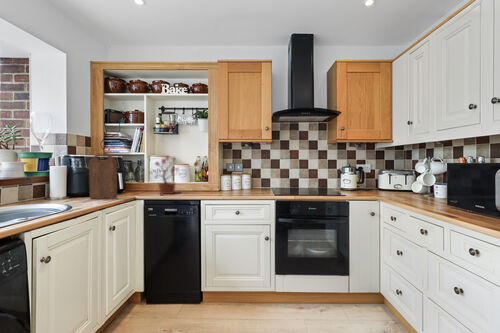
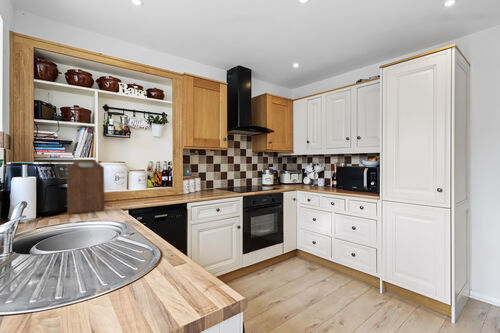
potted plant: present [153,156,178,195] -> none [122,161,149,202]

